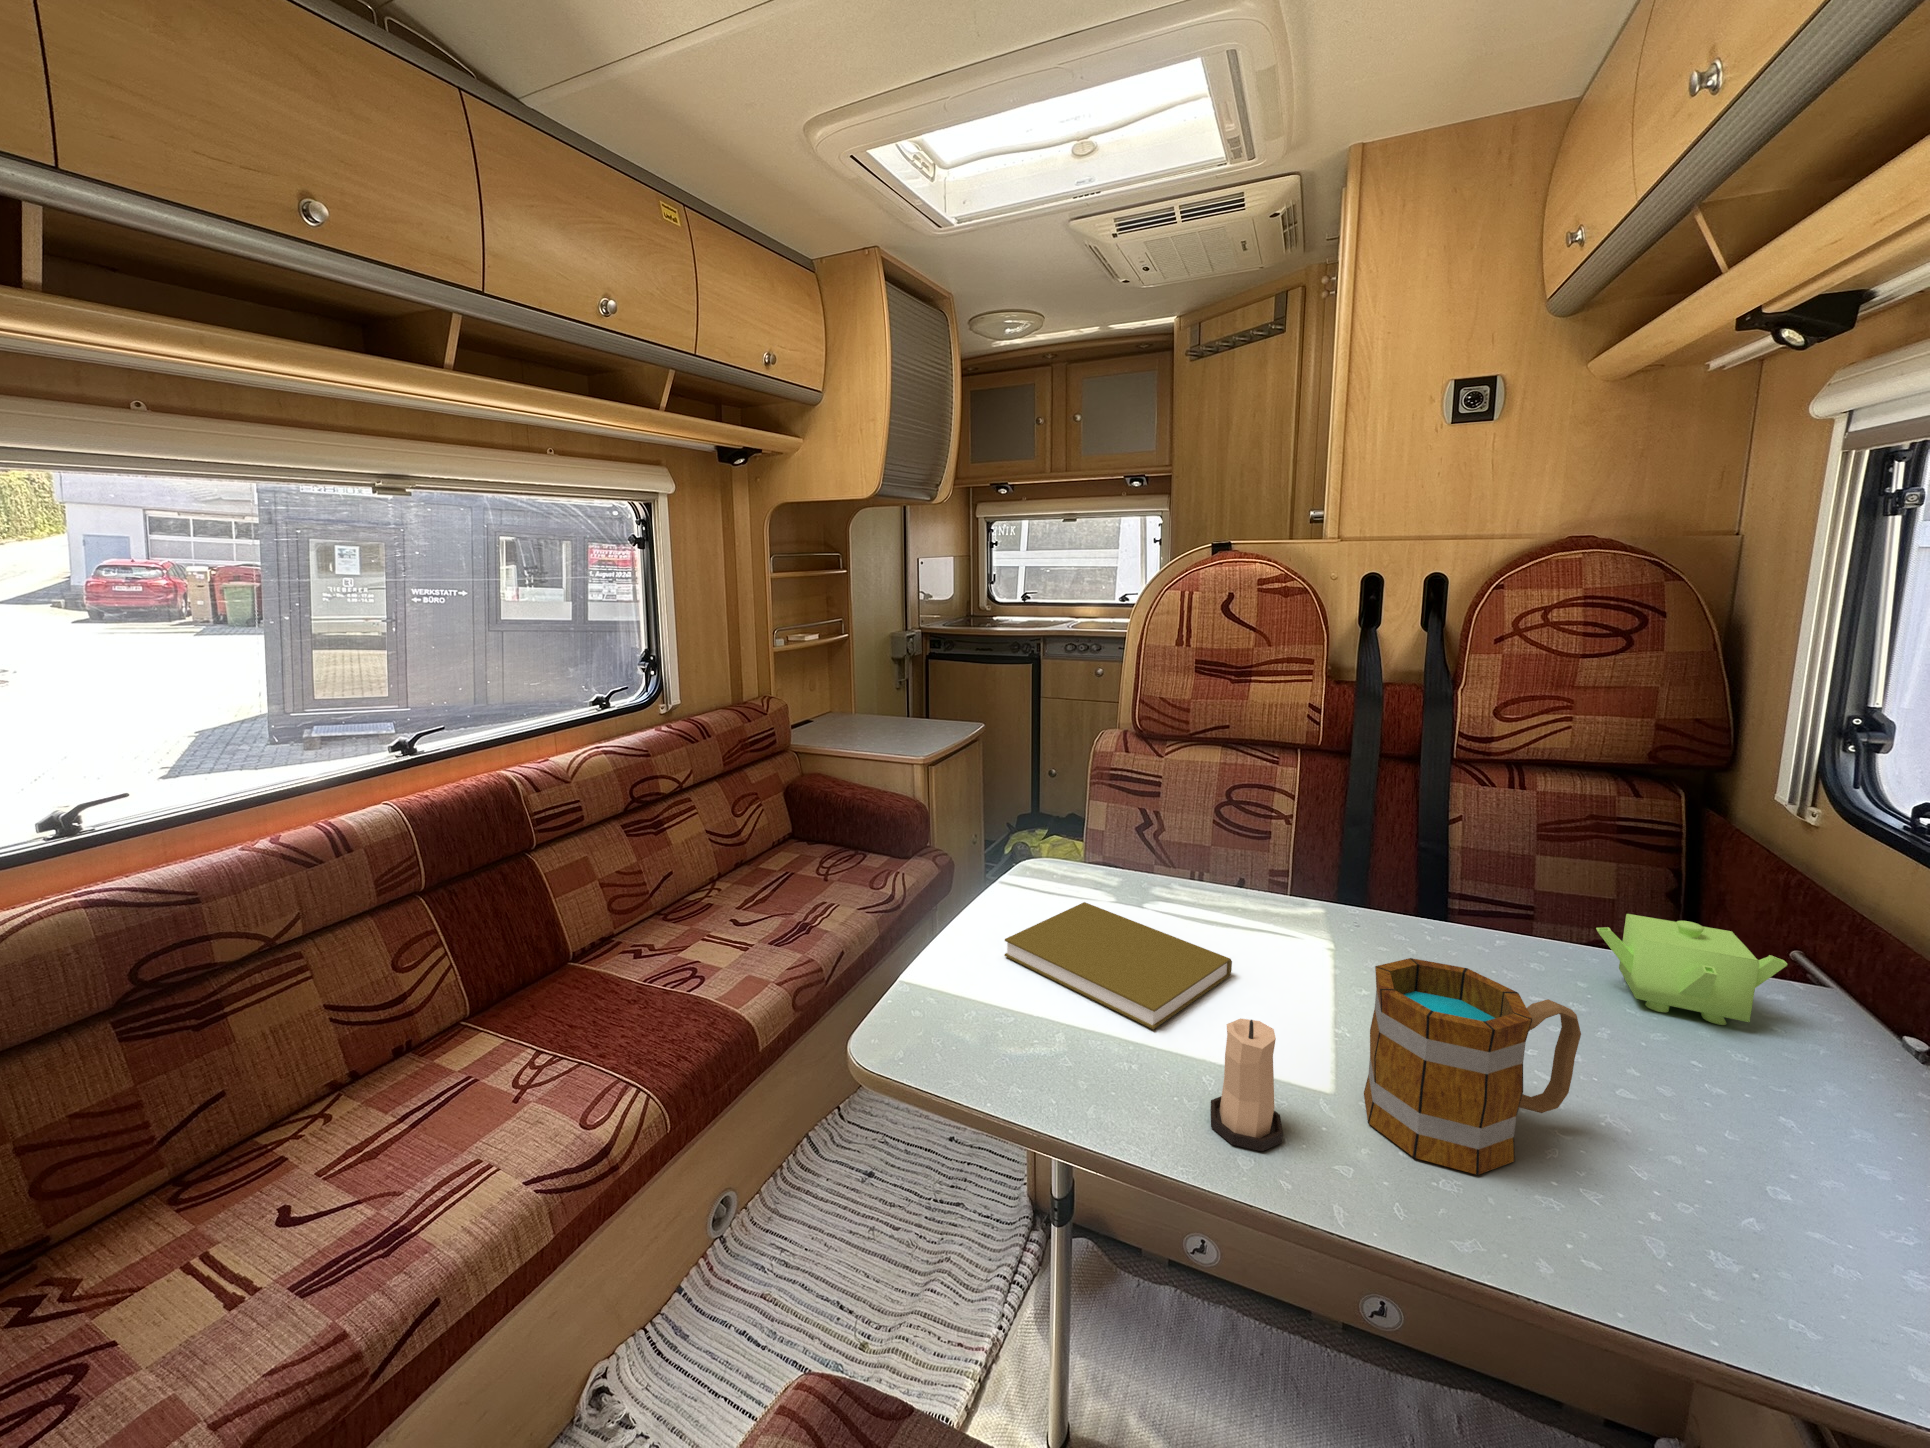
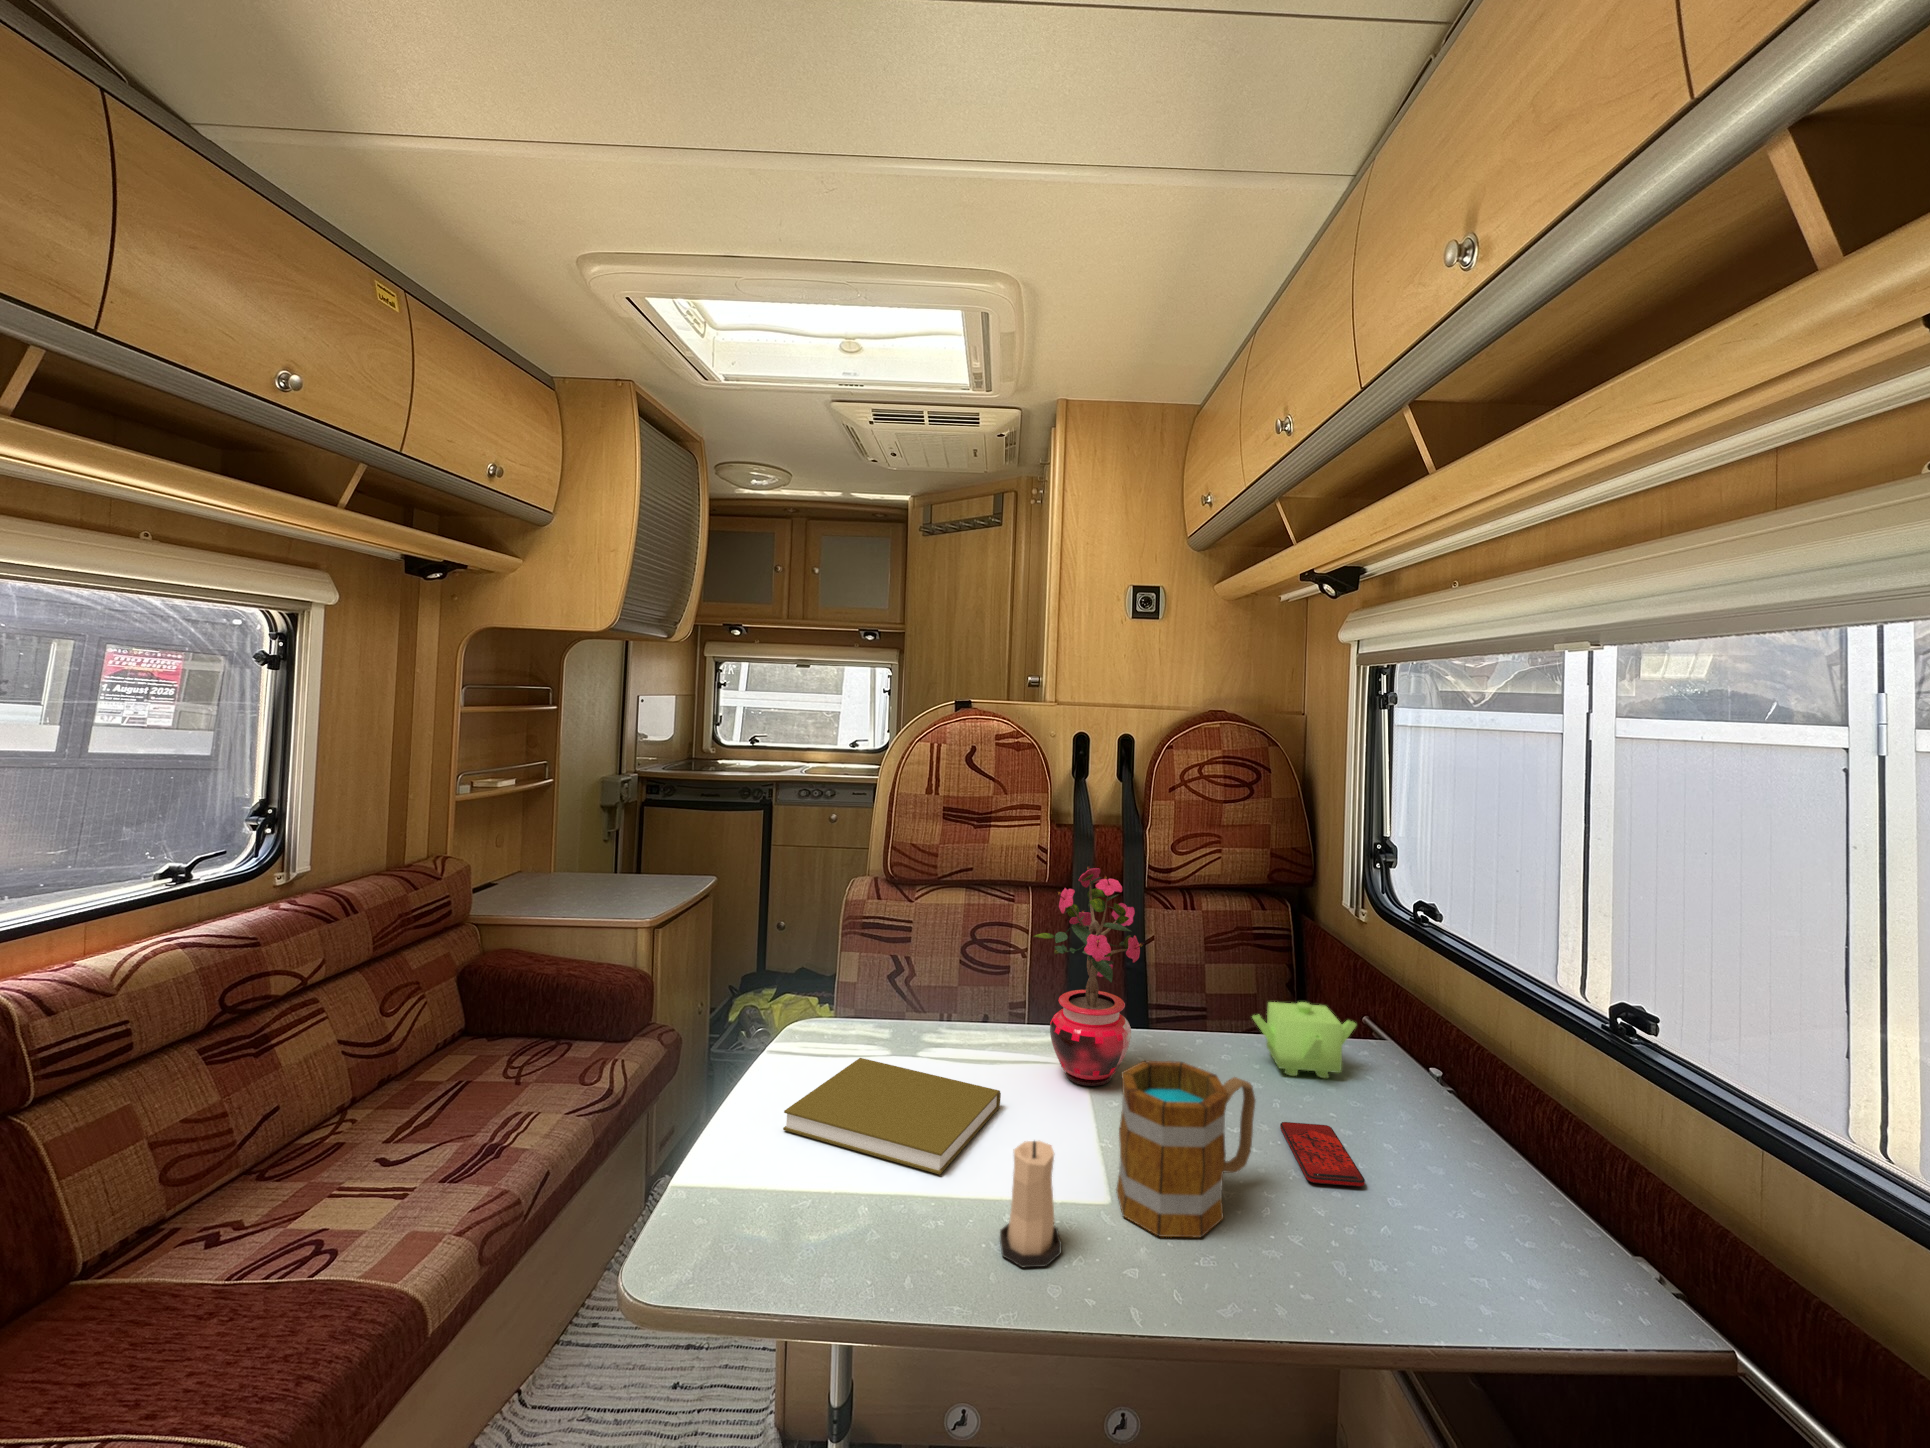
potted plant: none [1277,725,1428,974] -> present [1033,866,1142,1086]
smartphone: none [1627,1066,1770,1178] -> present [1280,1122,1365,1187]

